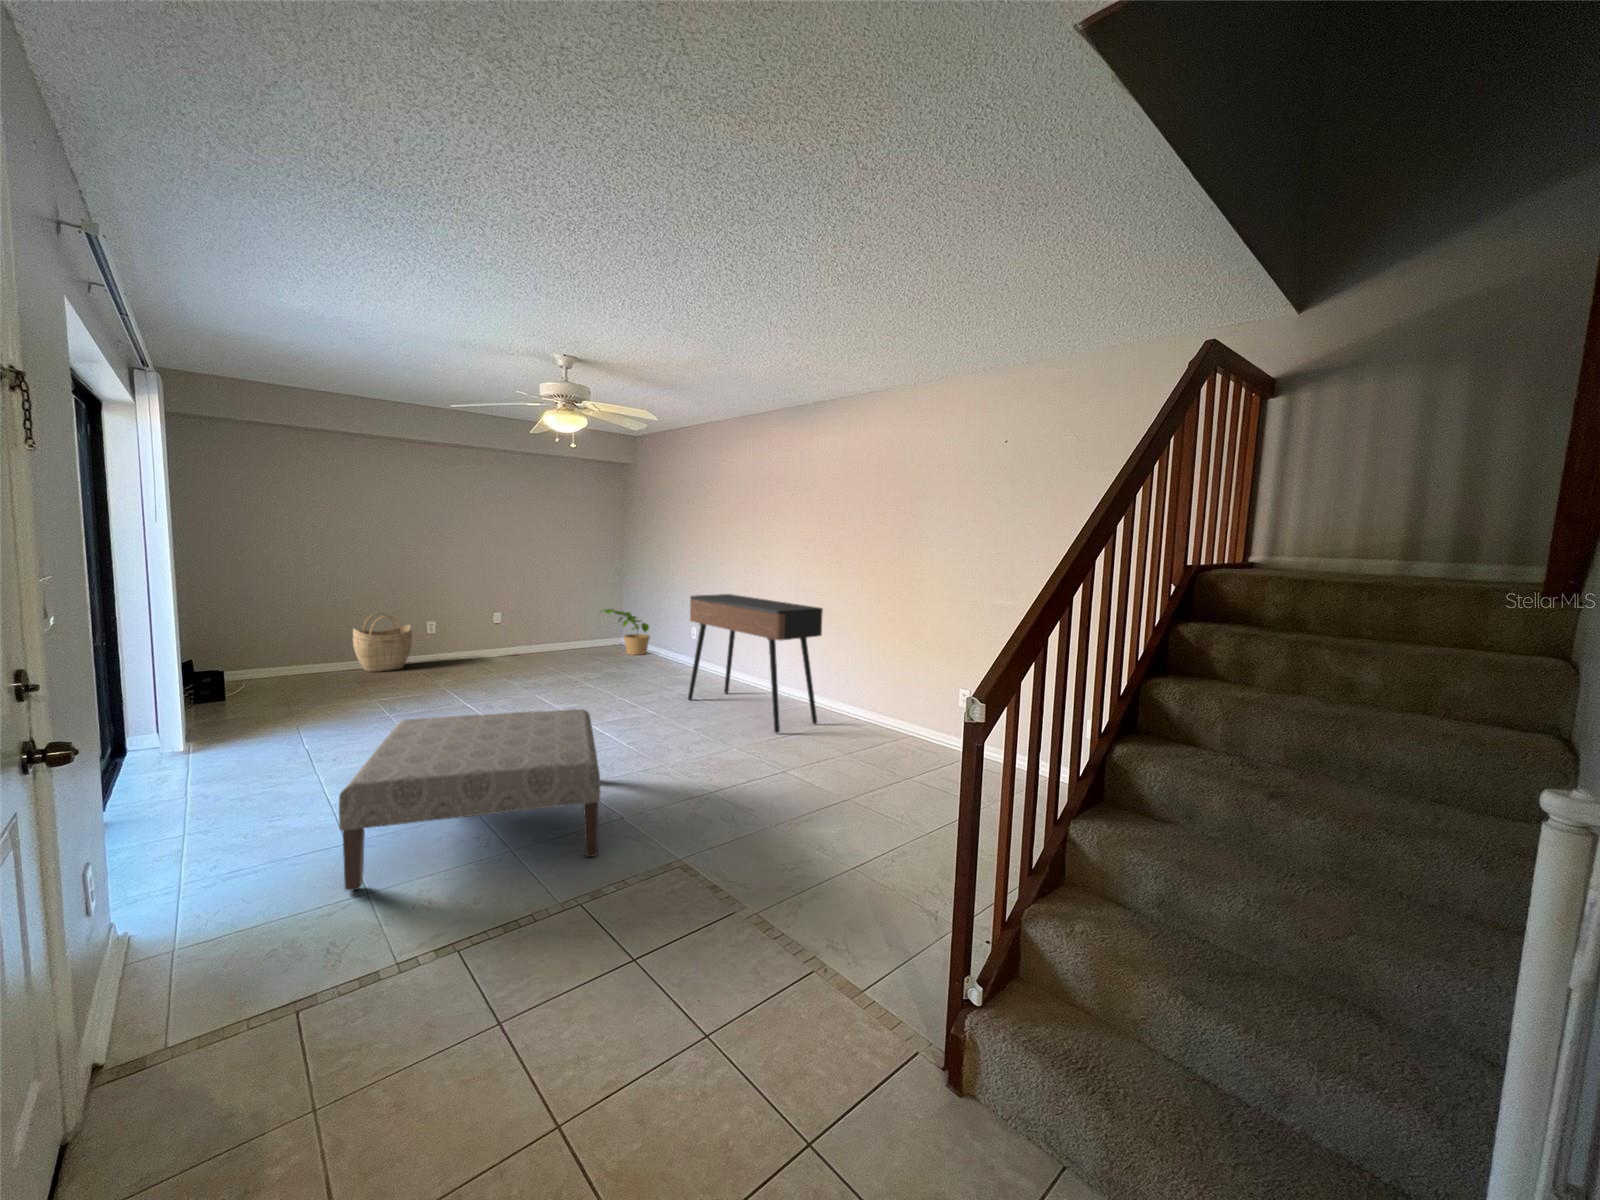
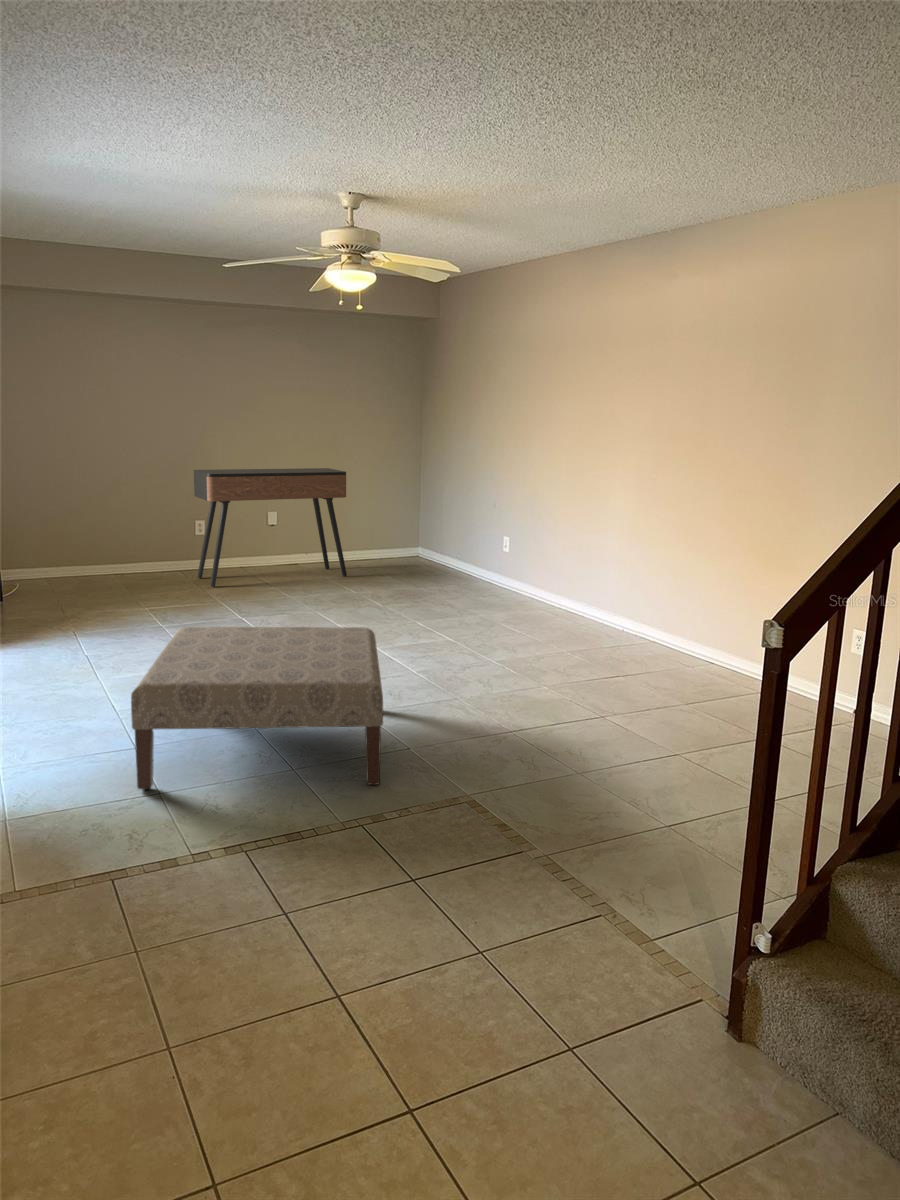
console table: present [688,594,823,733] -> present [194,468,347,587]
potted plant: present [604,609,650,655] -> none [390,512,453,572]
woven basket: present [353,612,412,672] -> none [119,510,180,579]

